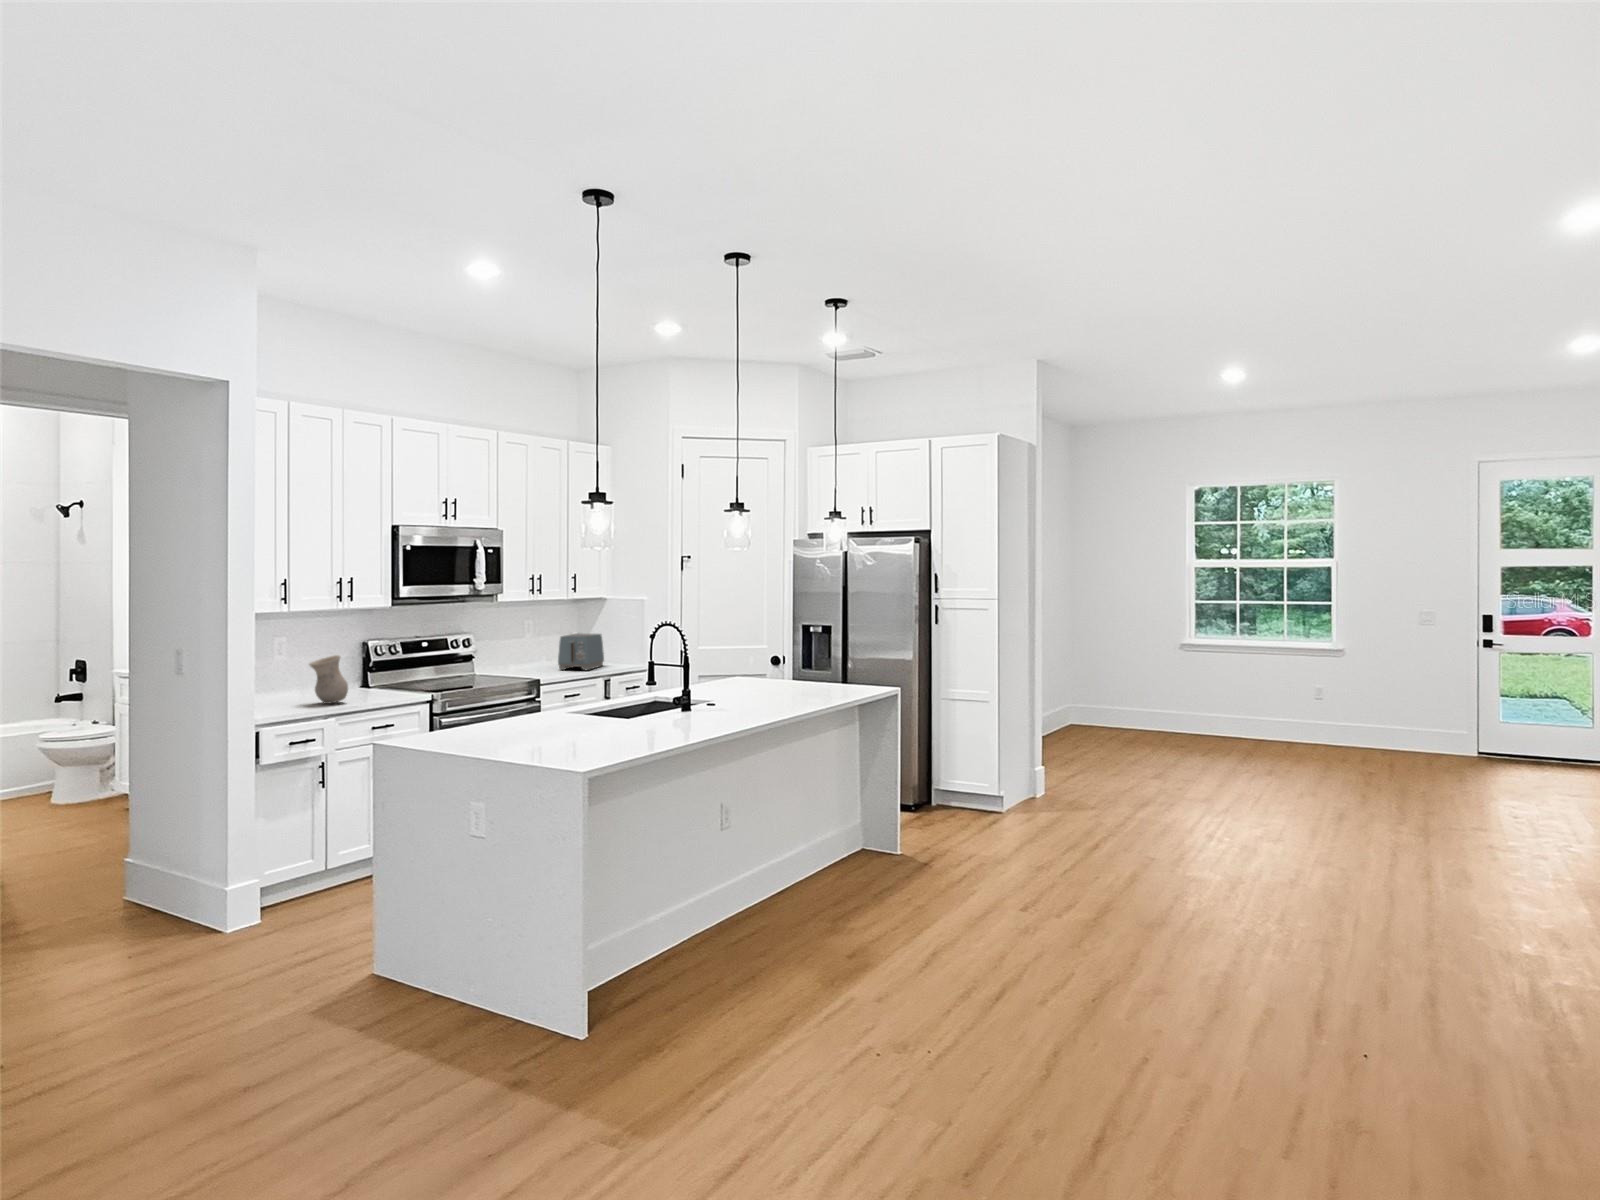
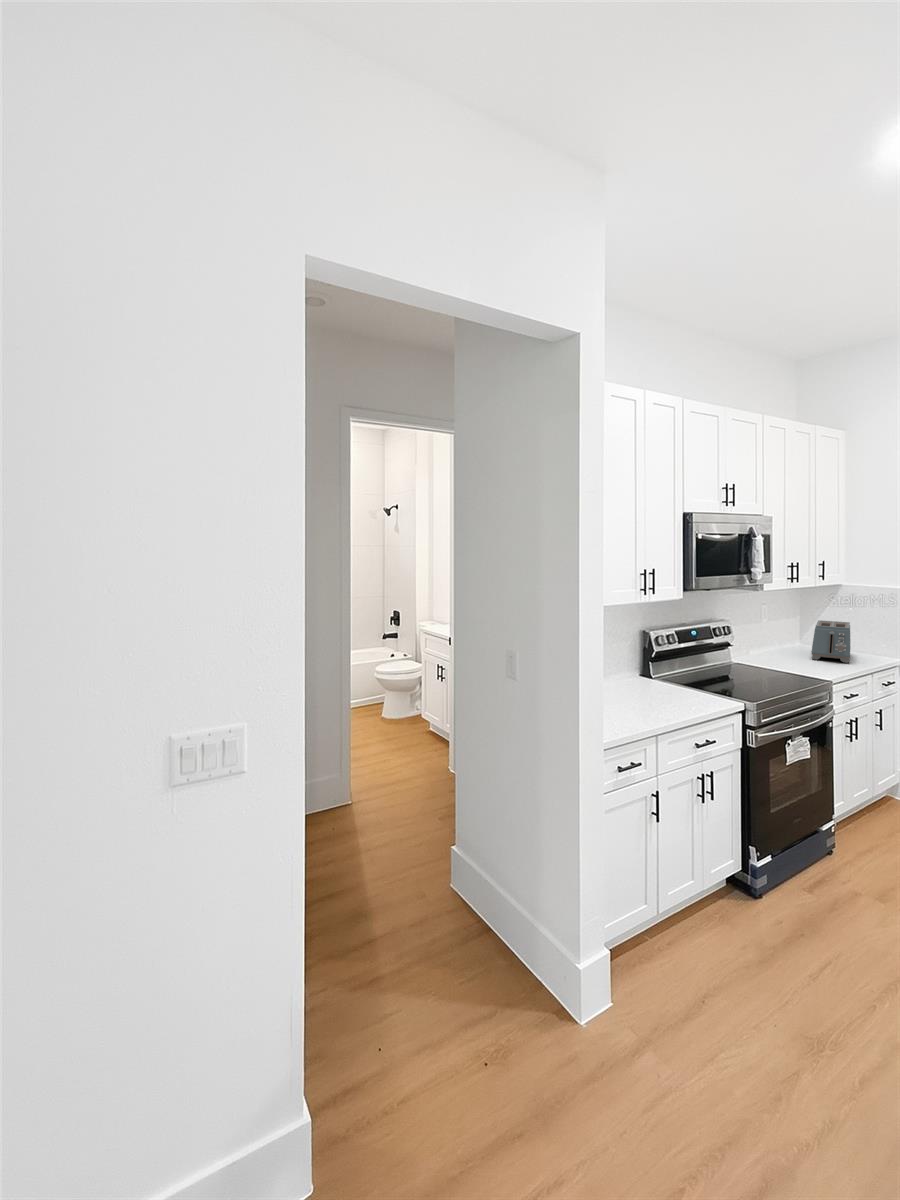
vase: present [309,655,348,704] -> none [629,658,668,711]

